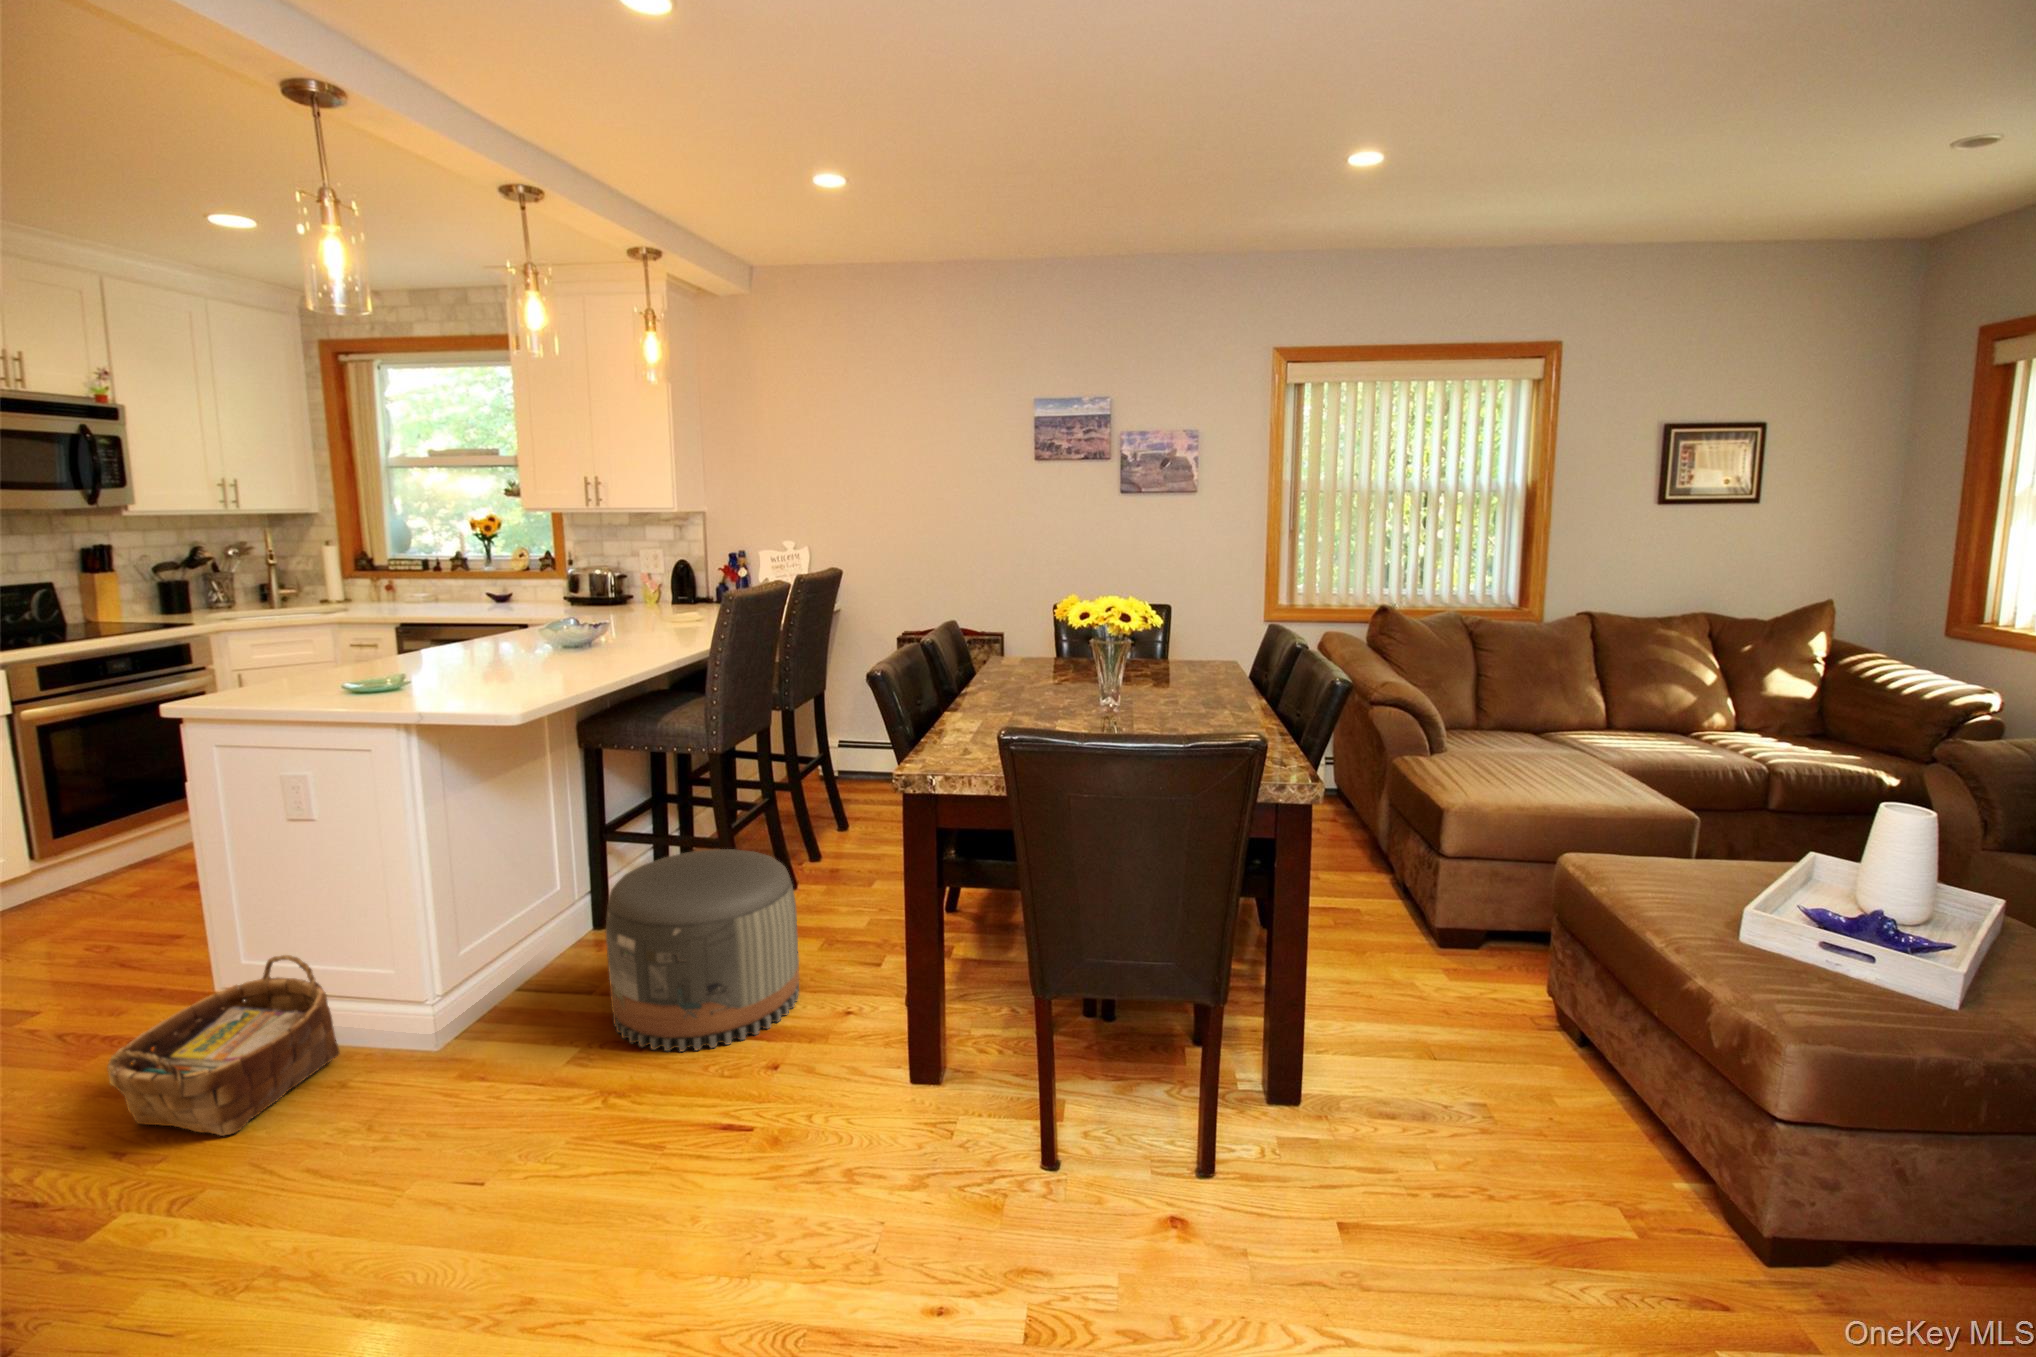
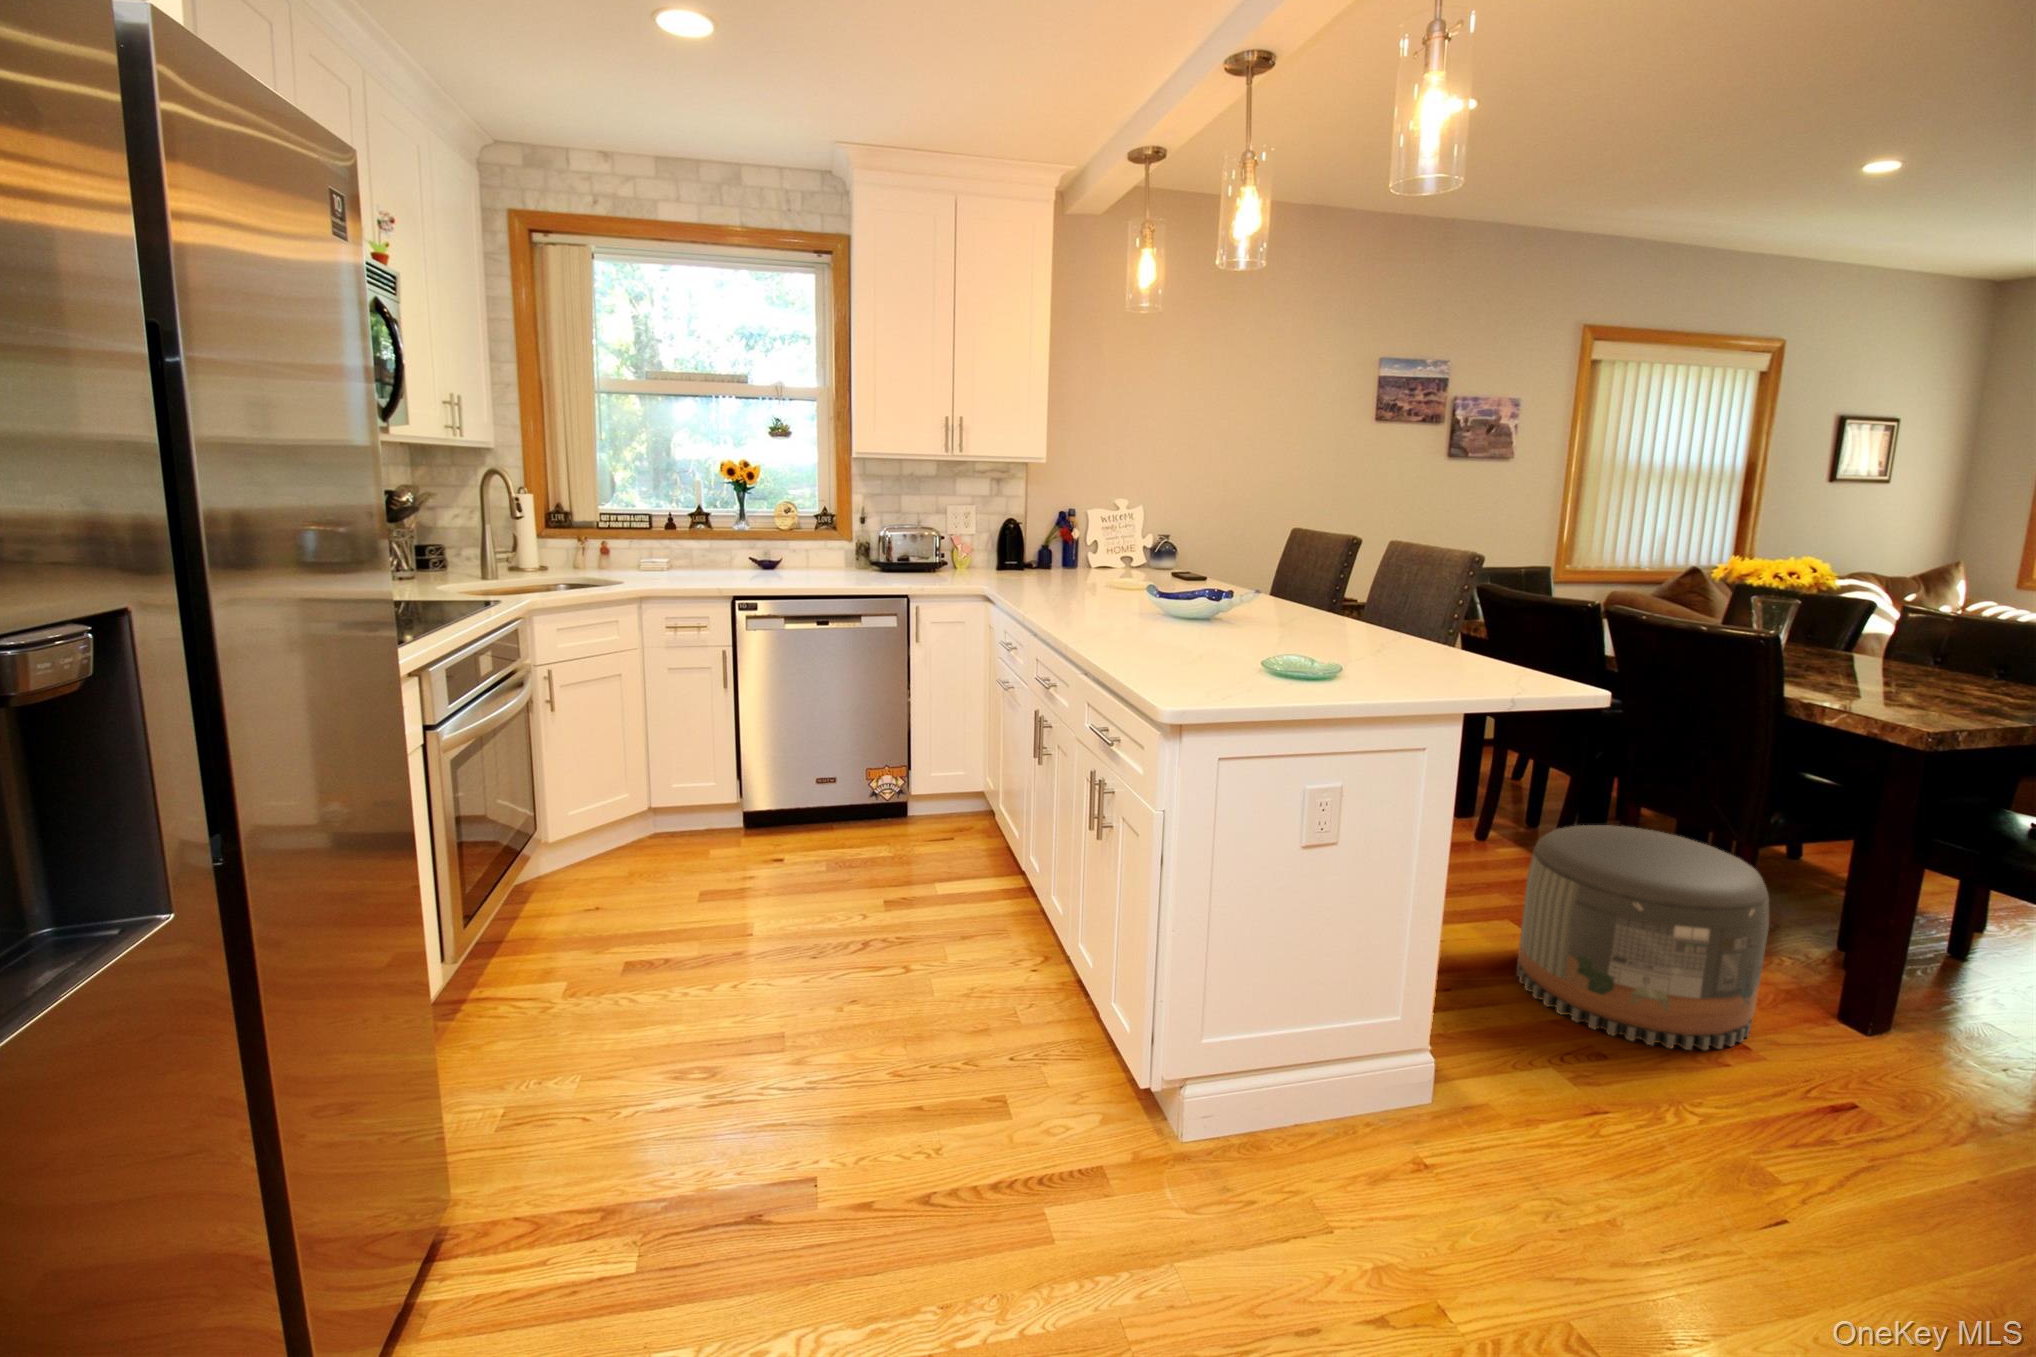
woven basket: present [107,955,340,1136] -> none [1346,1009,1599,1268]

